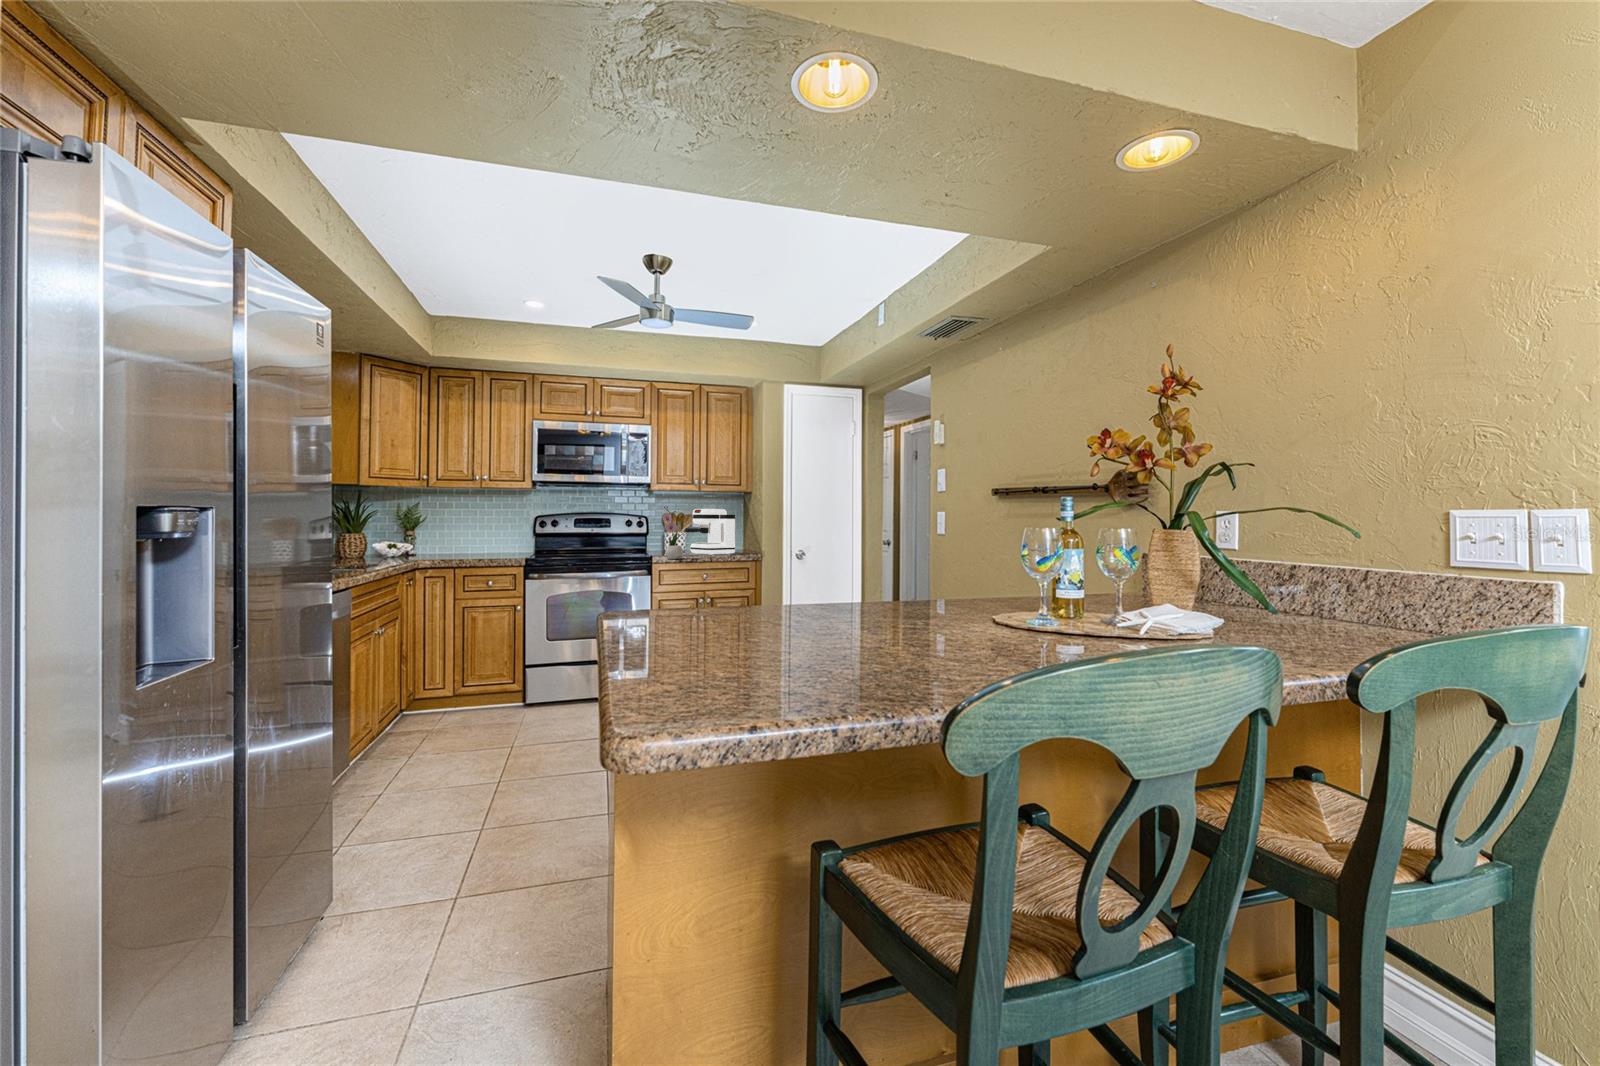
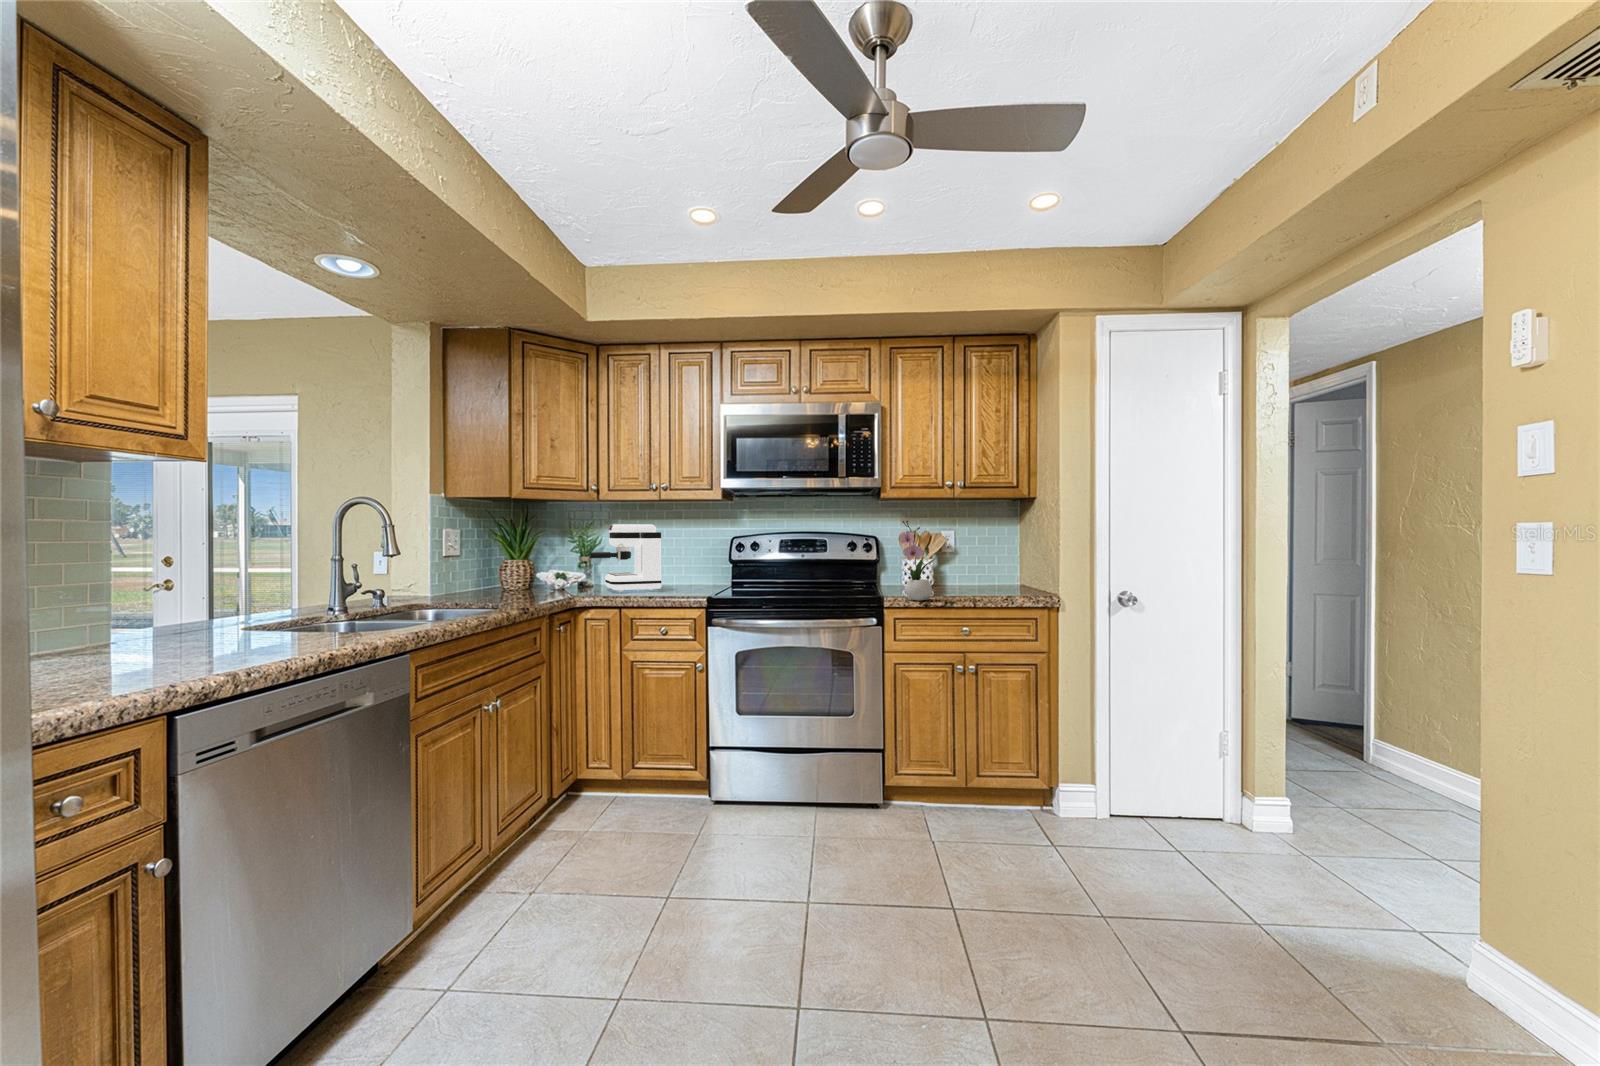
coffee maker: present [685,509,735,555] -> present [590,524,662,592]

